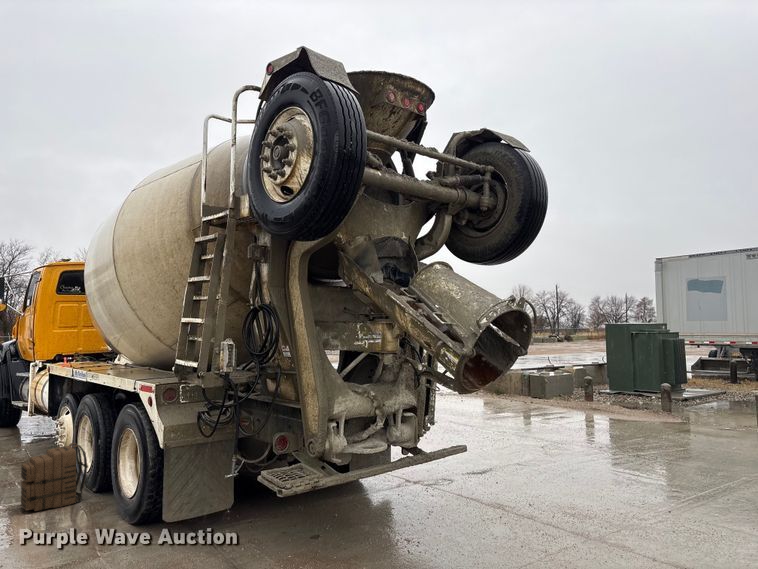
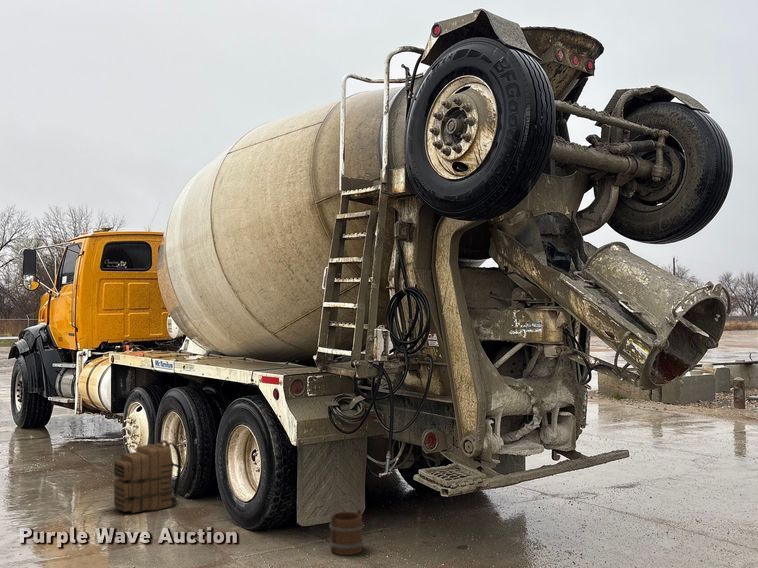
bucket: none [194,496,227,550] -> present [330,499,364,555]

